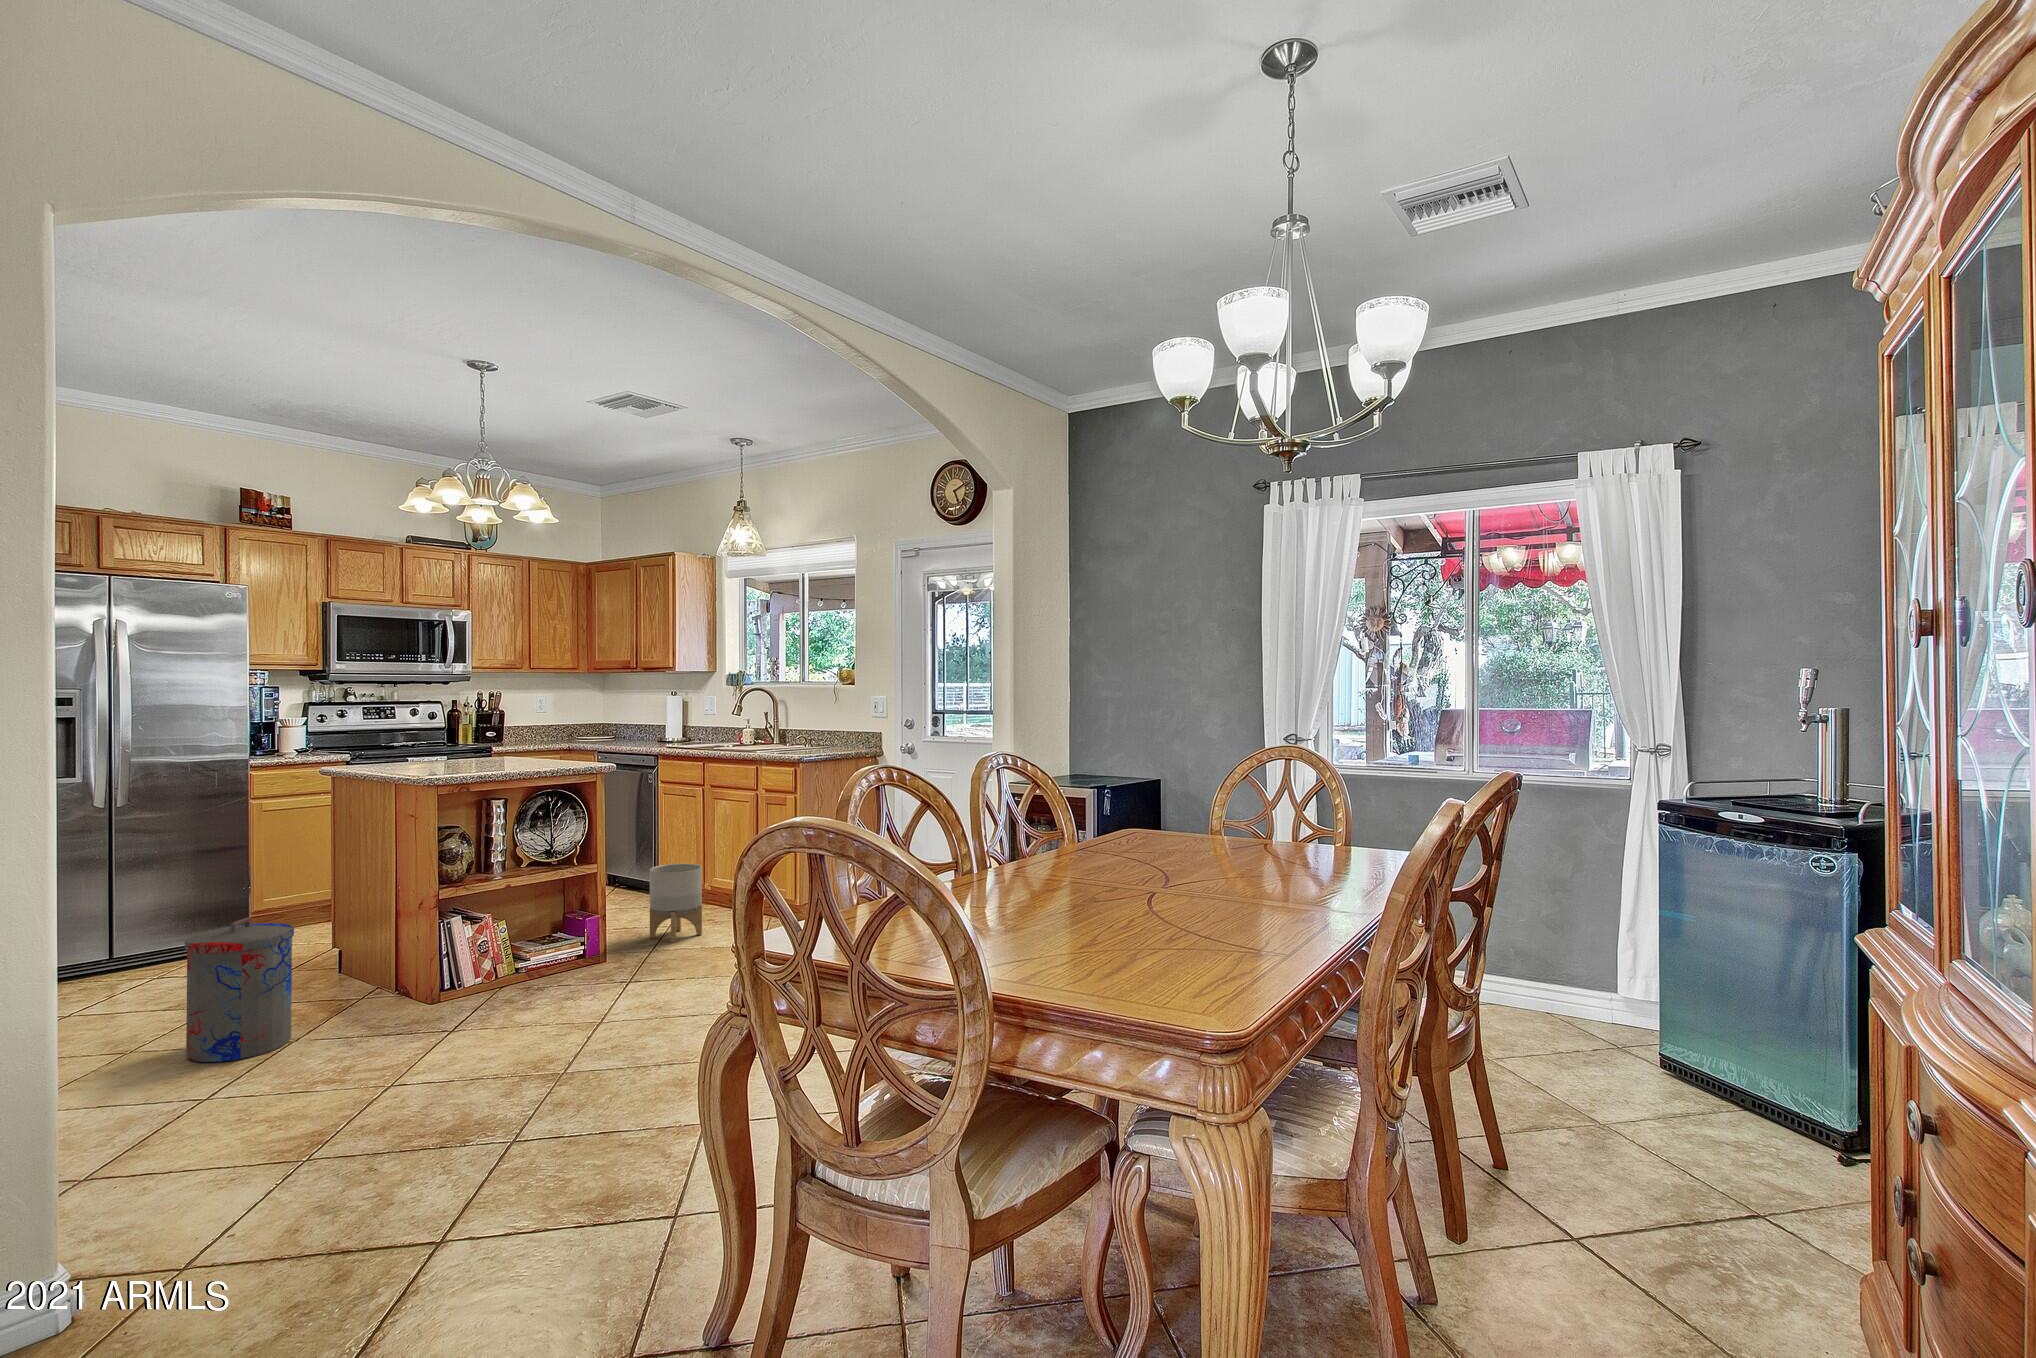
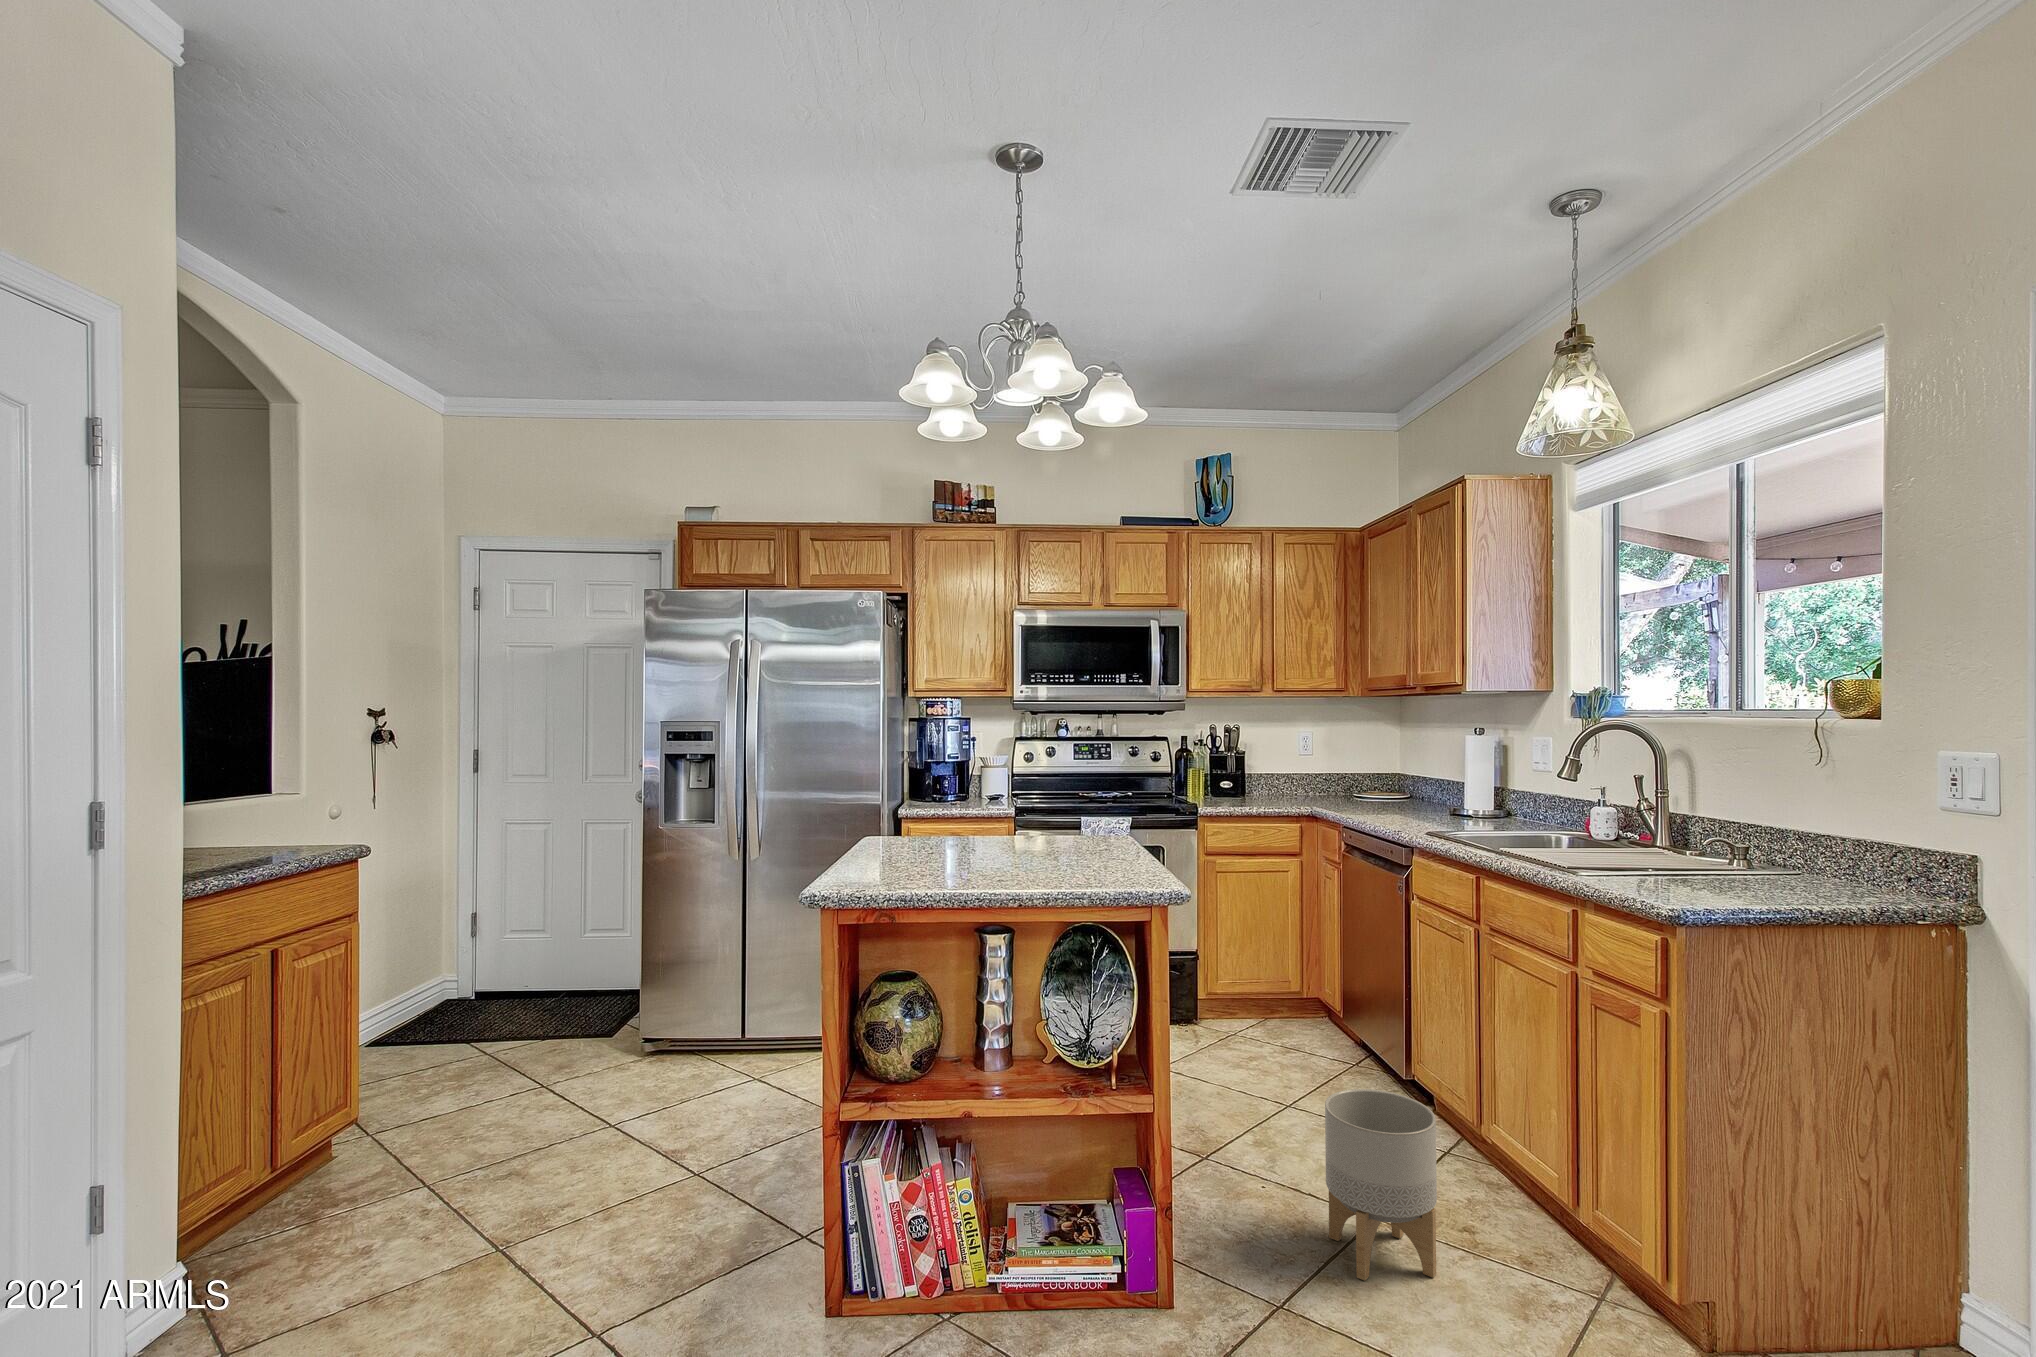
trash can: present [185,917,294,1063] -> none [543,1074,684,1313]

